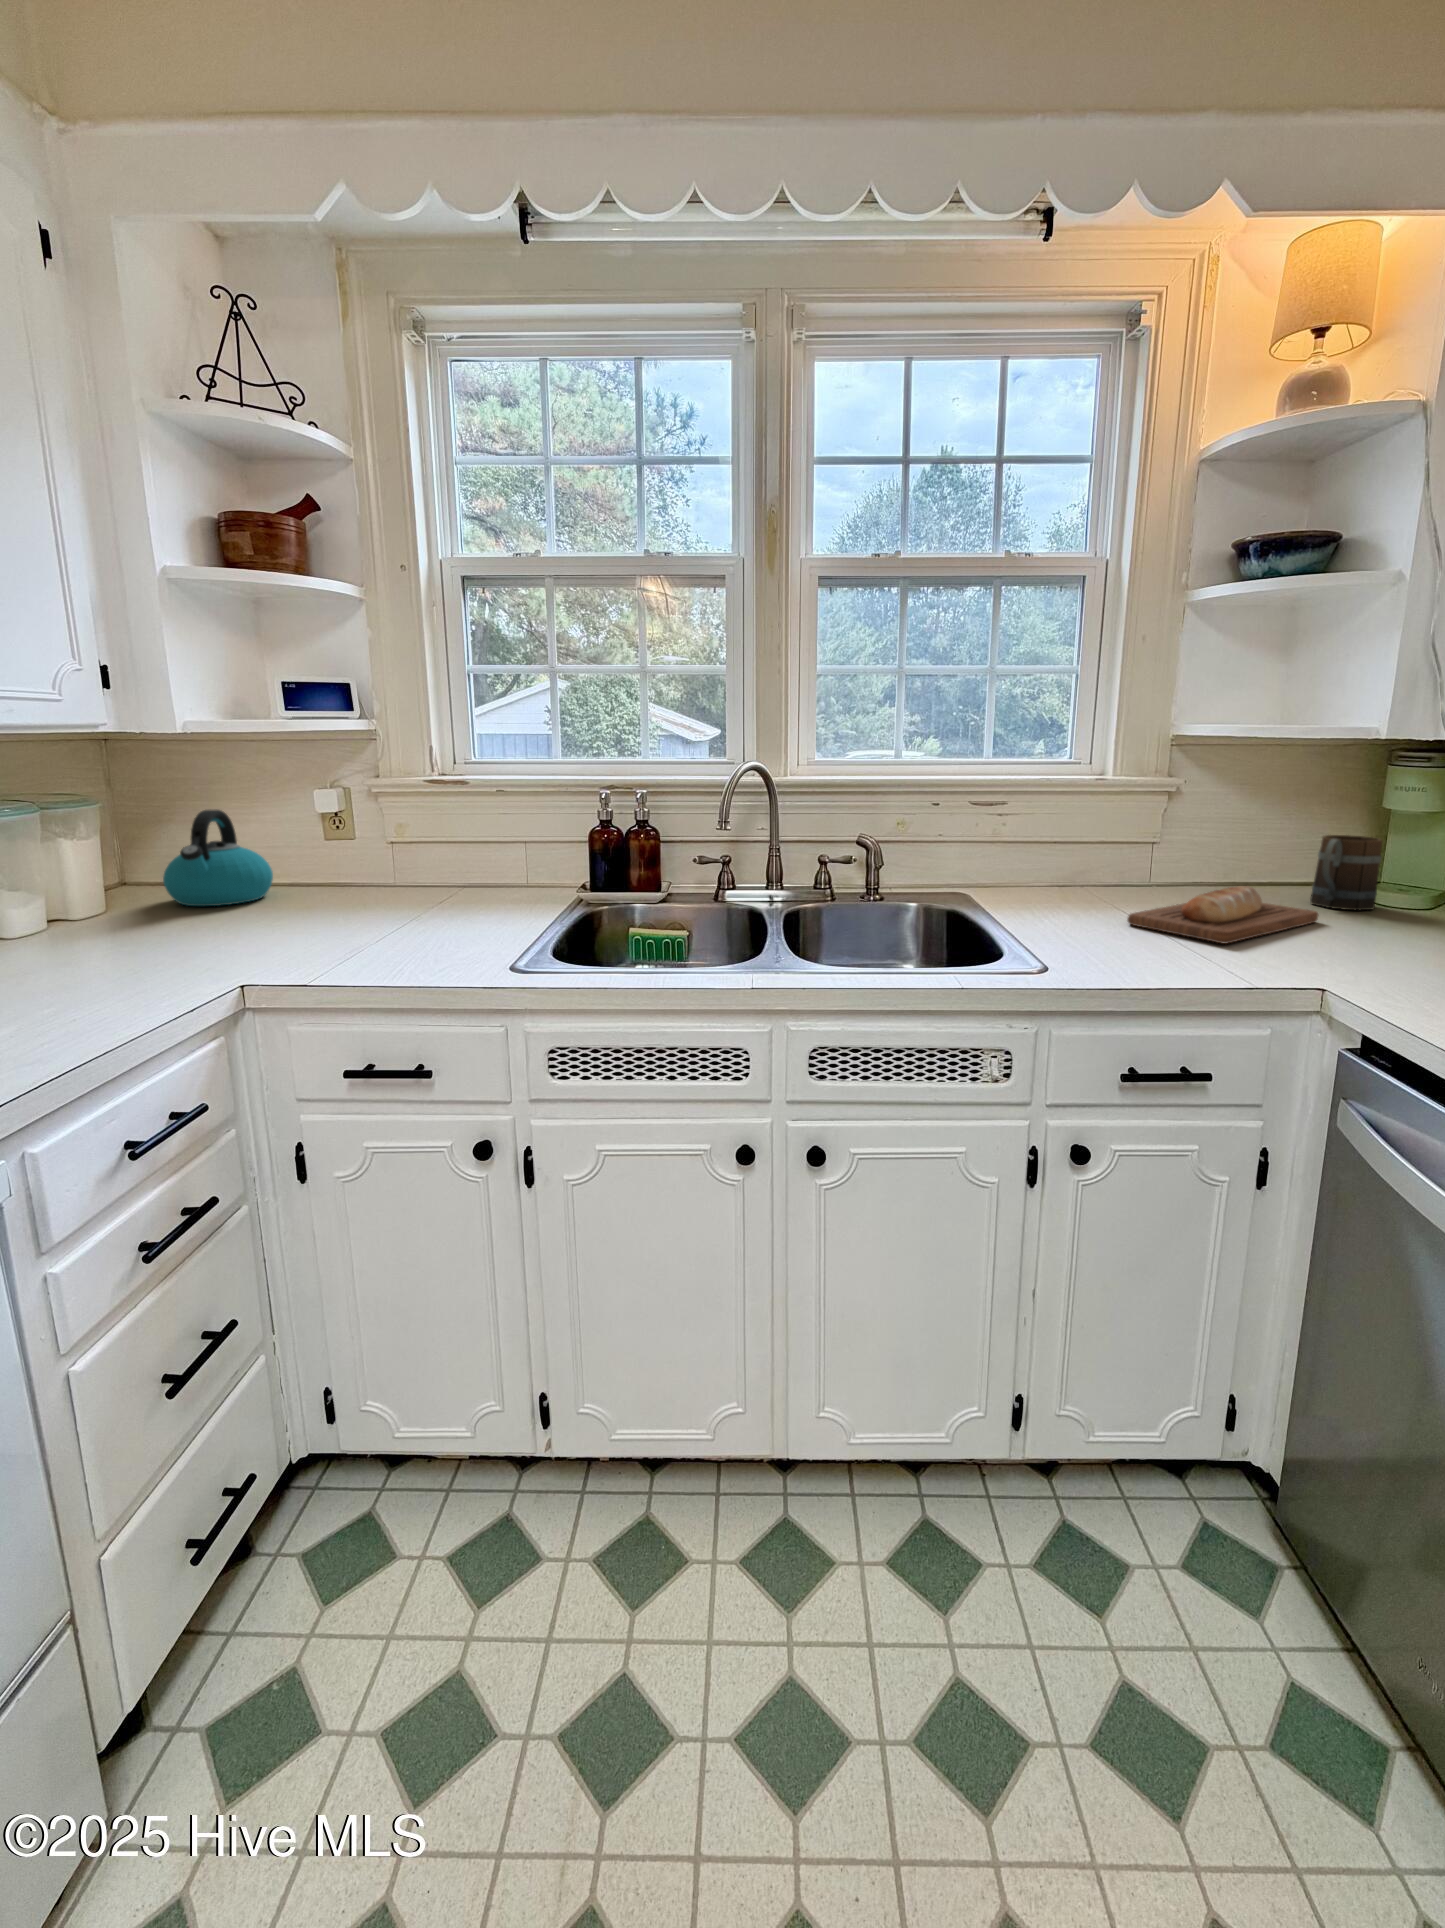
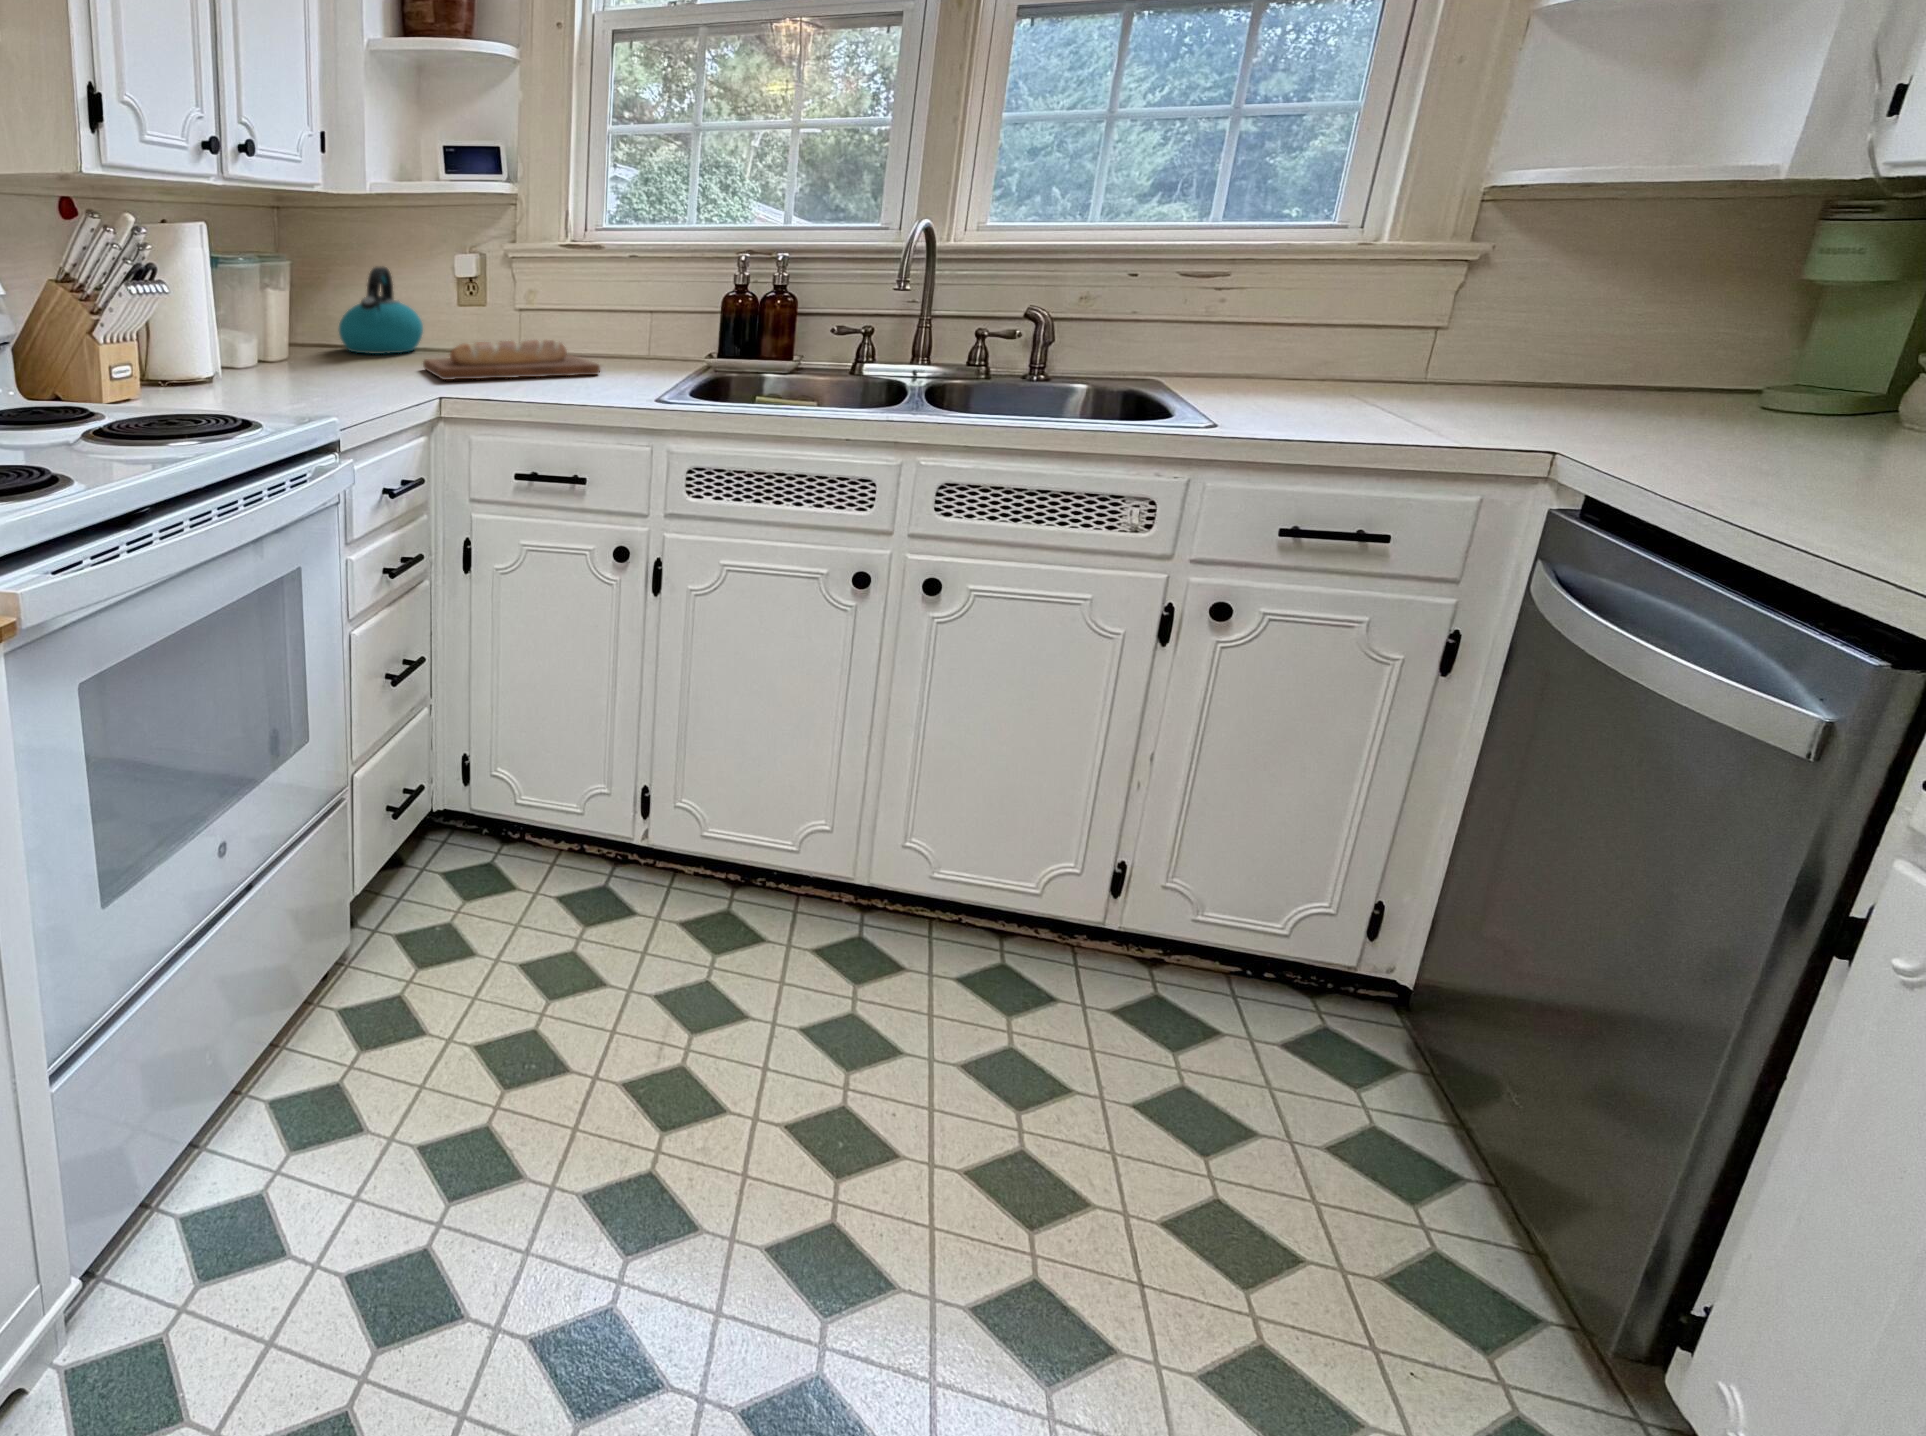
mug: present [1310,835,1382,910] -> none [1650,312,1778,408]
bread loaf: present [1127,886,1318,944] -> present [423,340,600,380]

